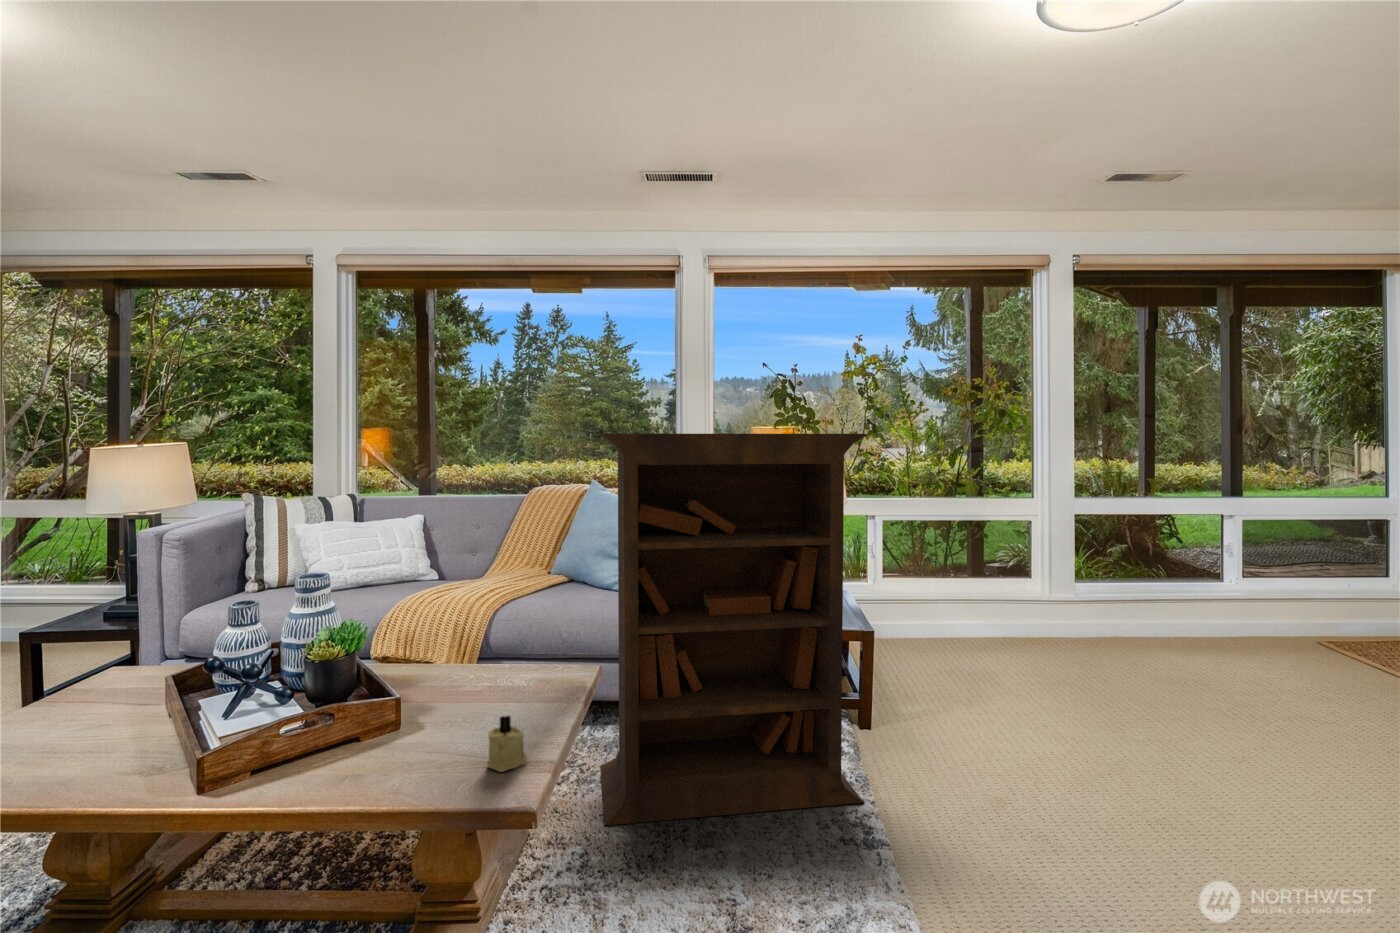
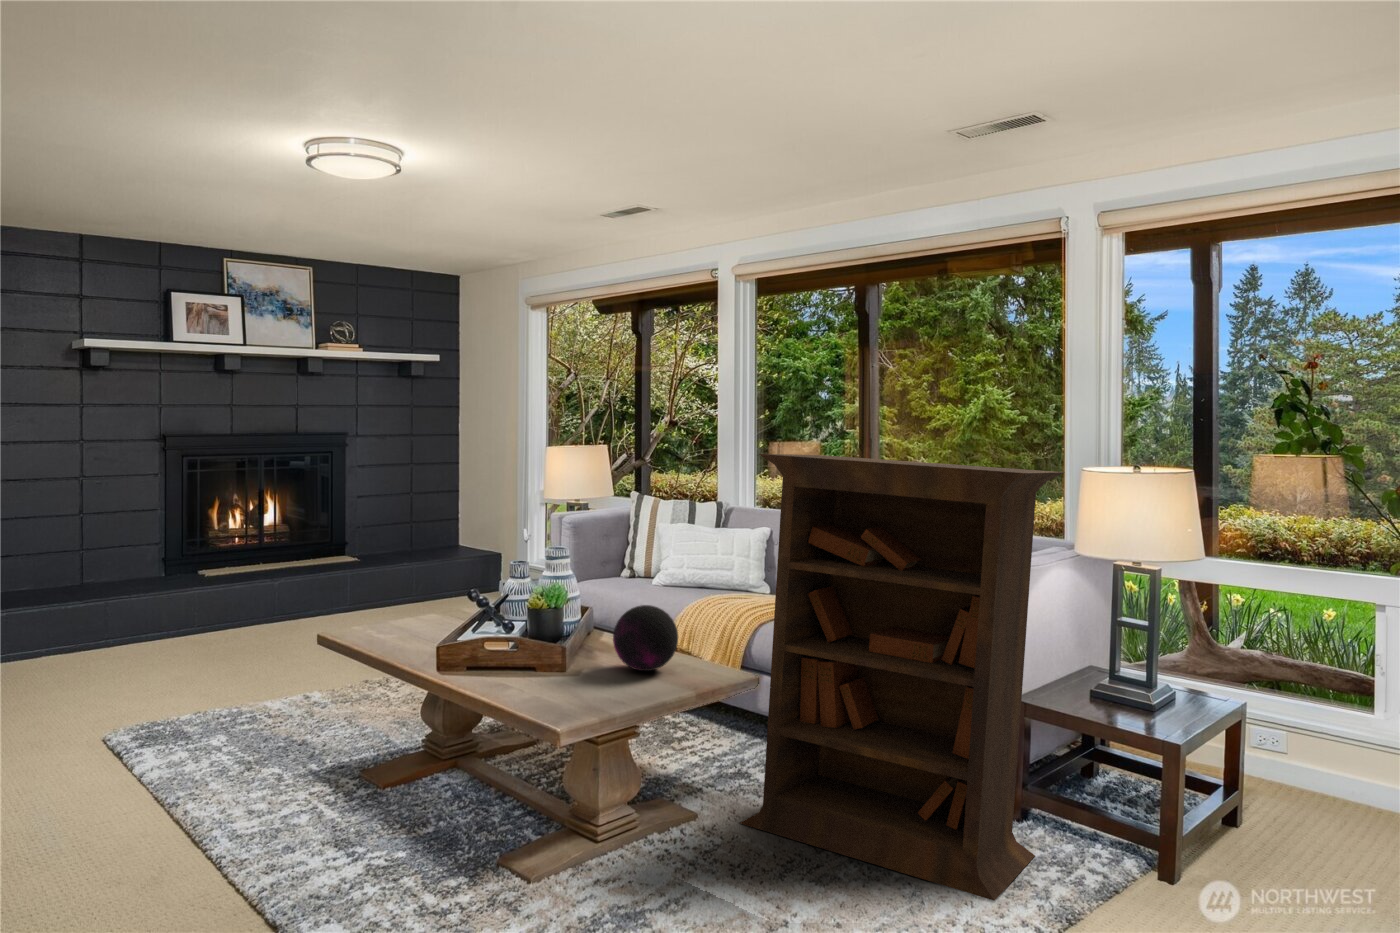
decorative orb: none [438,620,518,700] -> present [613,605,678,671]
candle: present [487,716,527,772] -> none [576,667,605,707]

